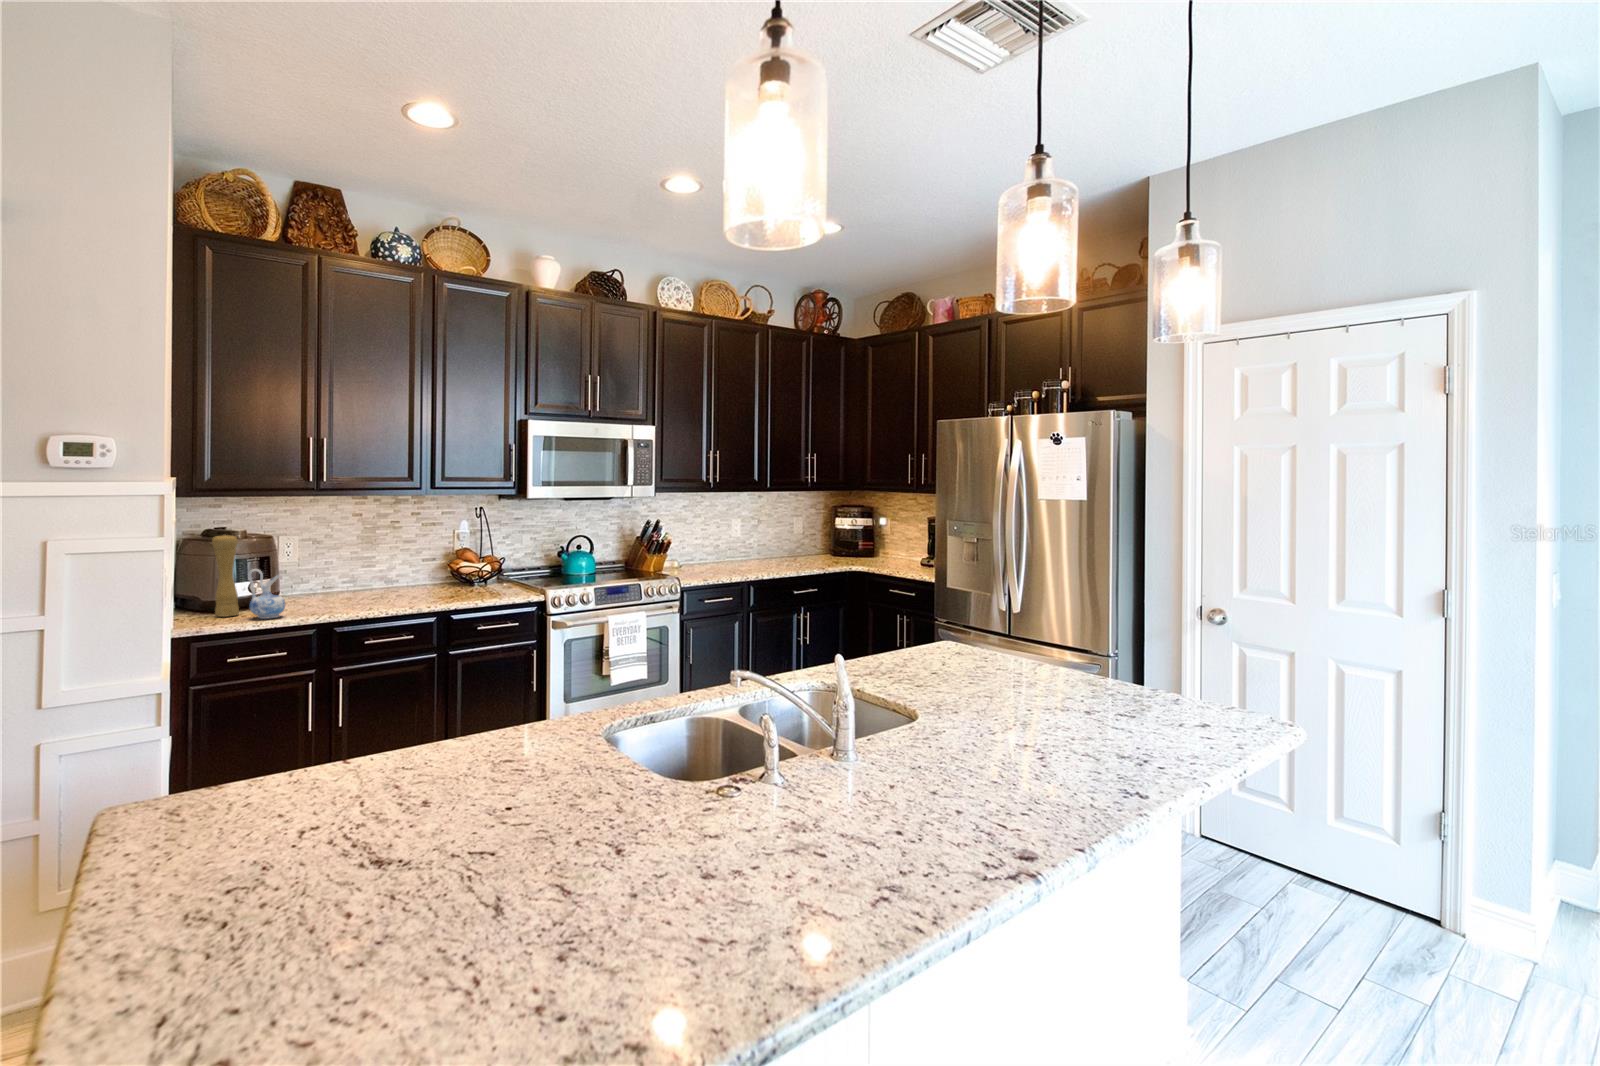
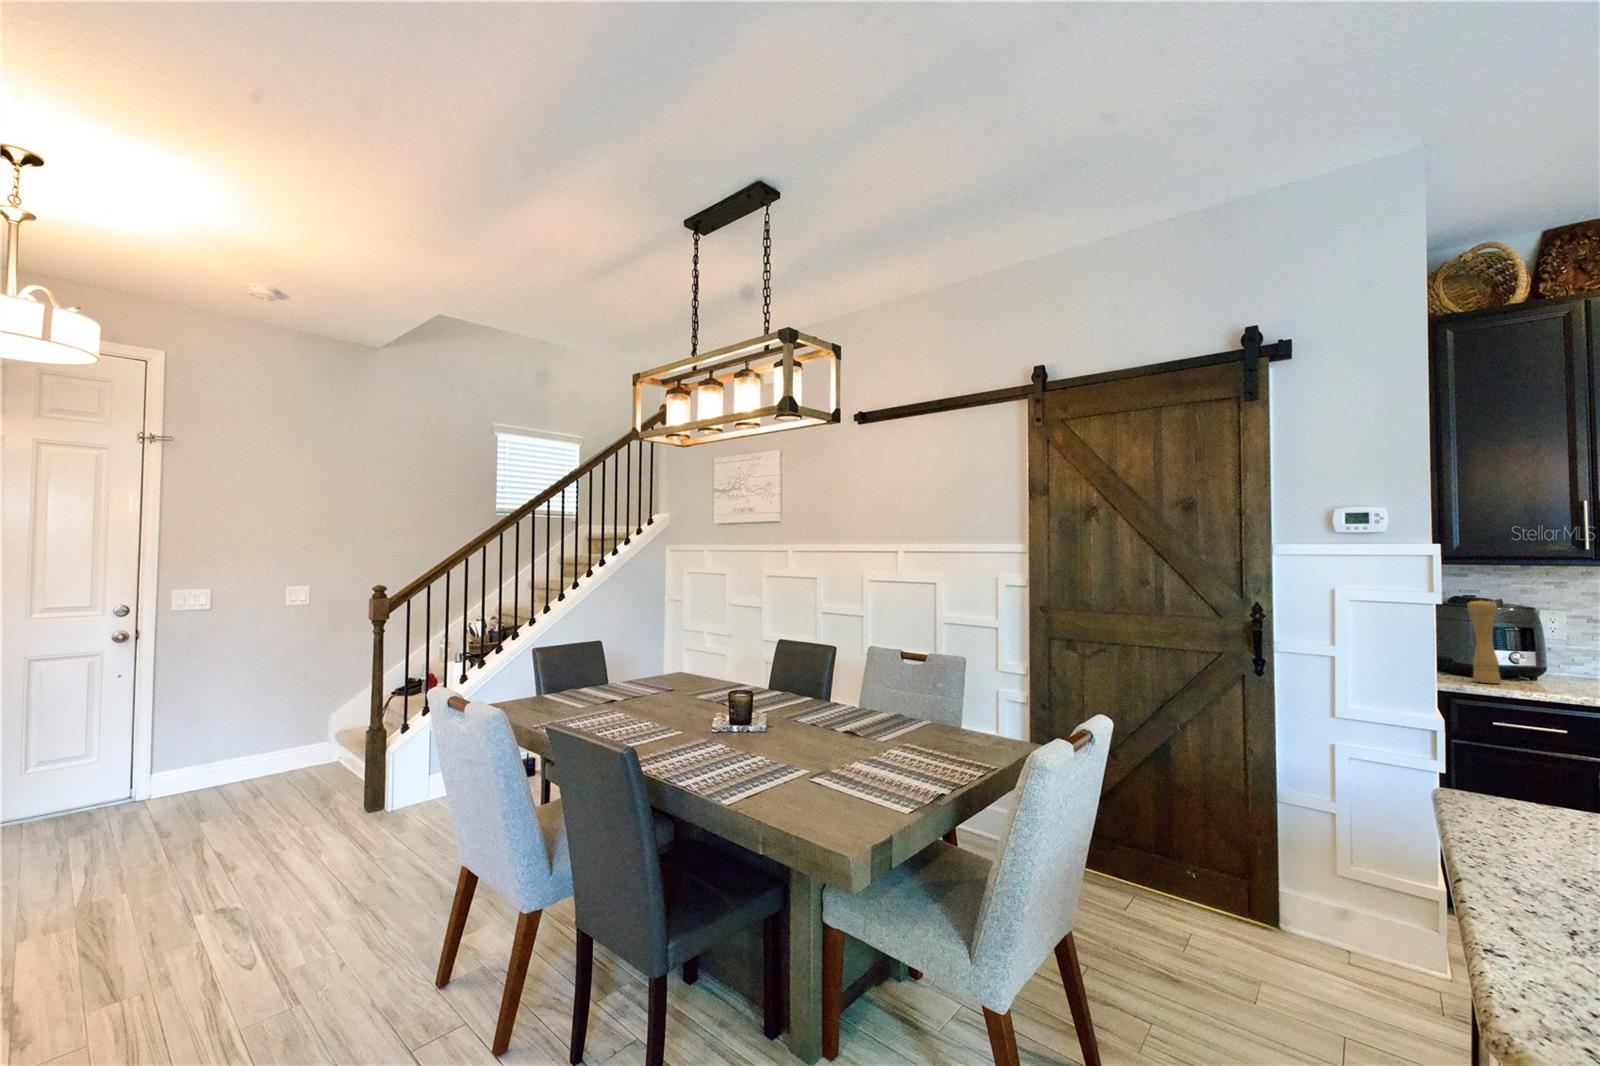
ceramic pitcher: present [248,569,285,619] -> none [1513,636,1563,692]

